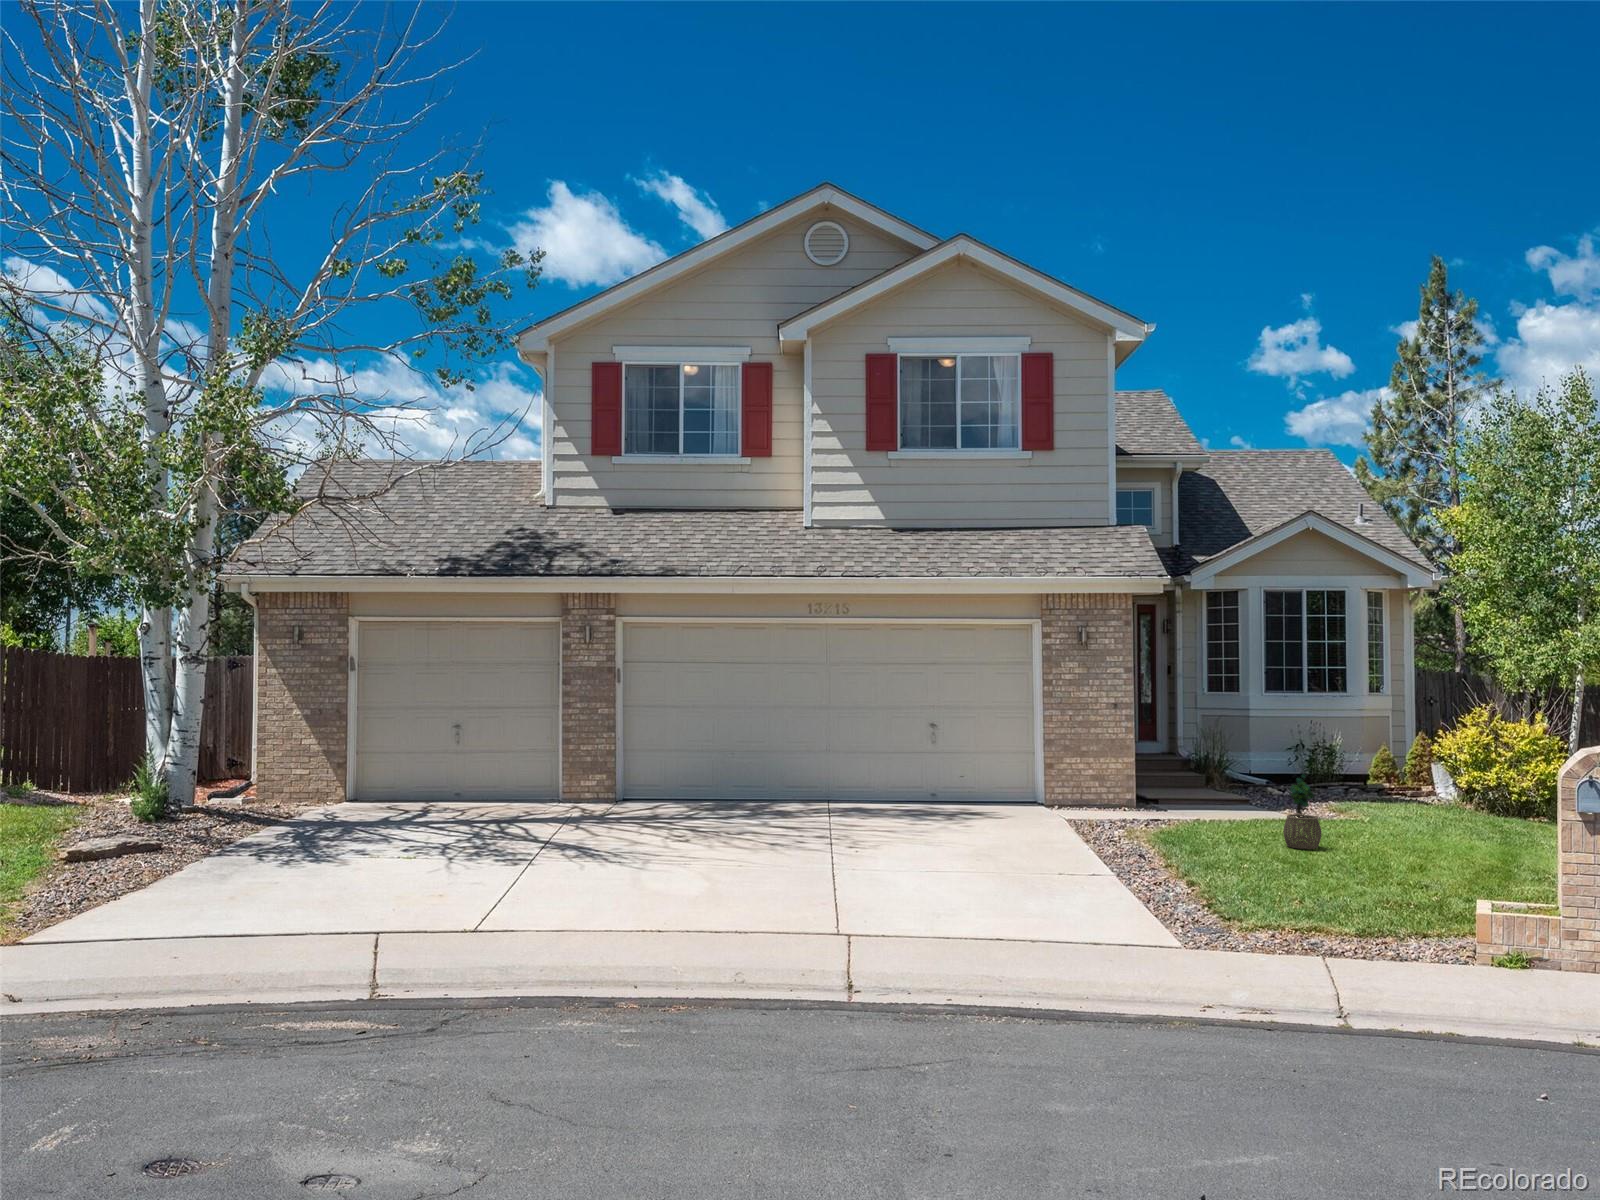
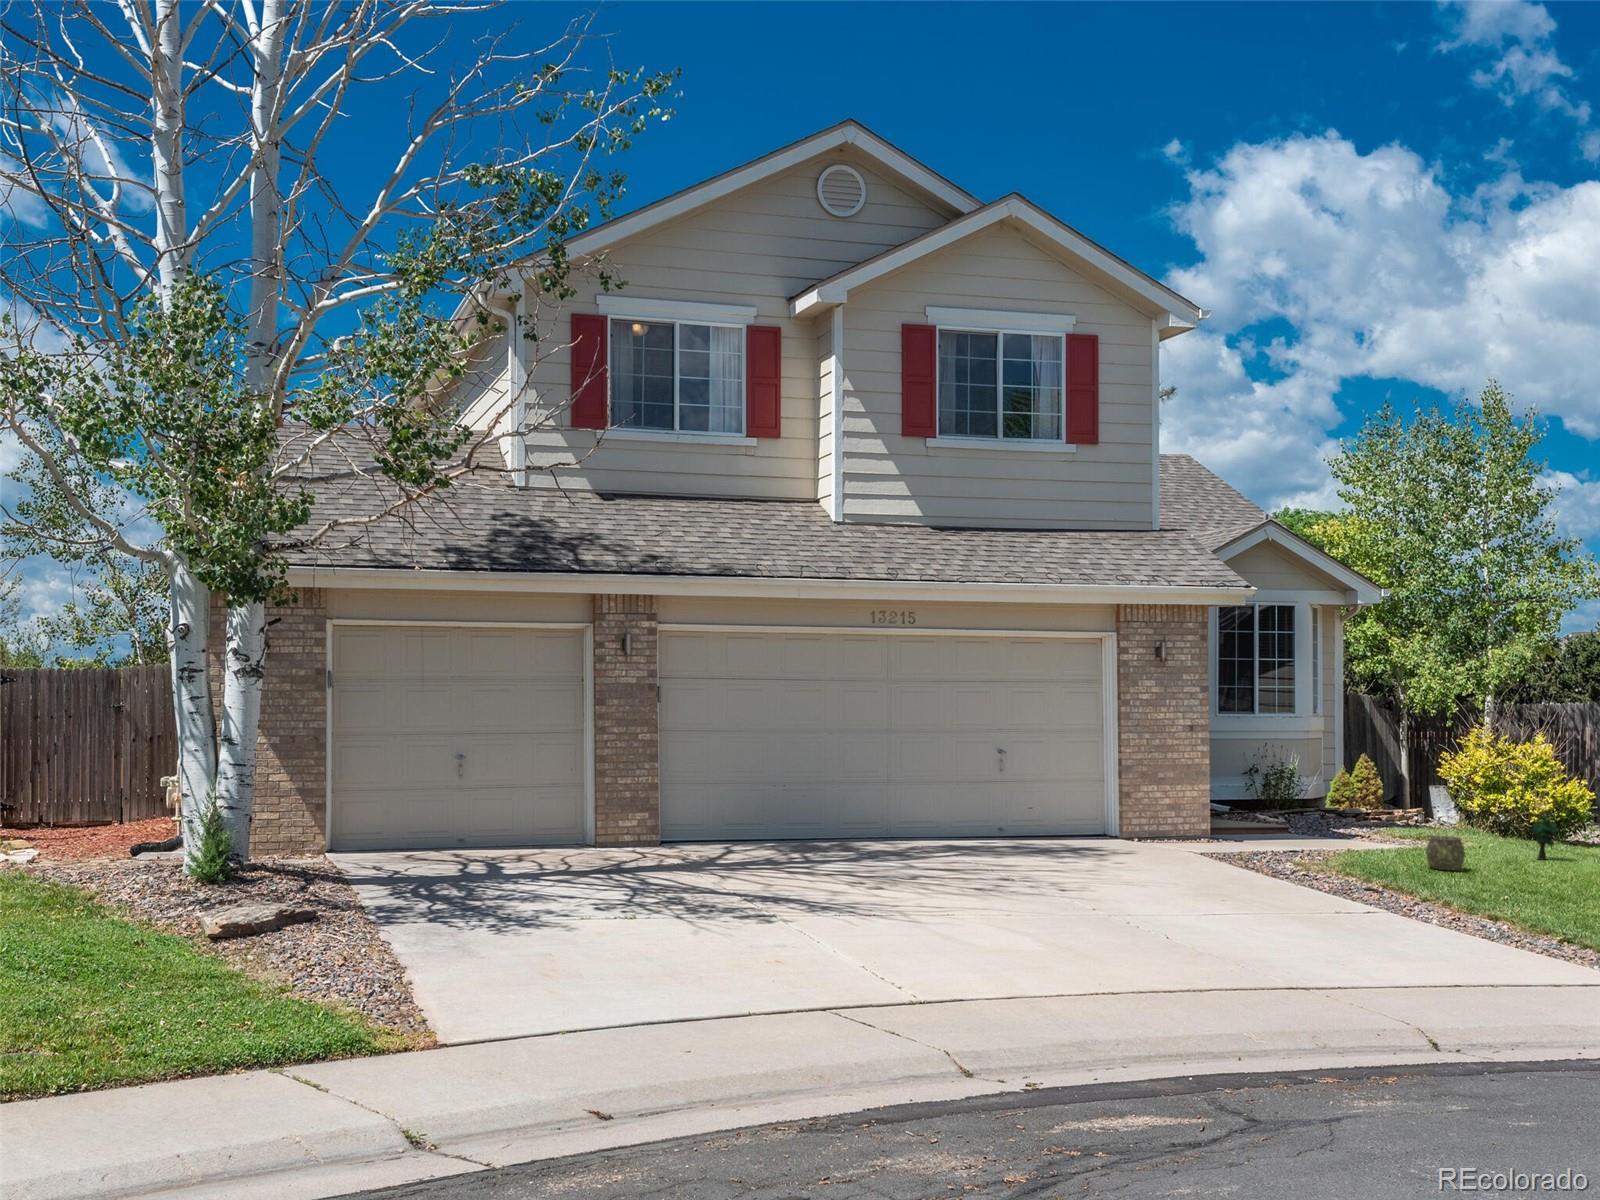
decorative plant: present [1289,774,1314,815] -> present [1531,811,1558,860]

